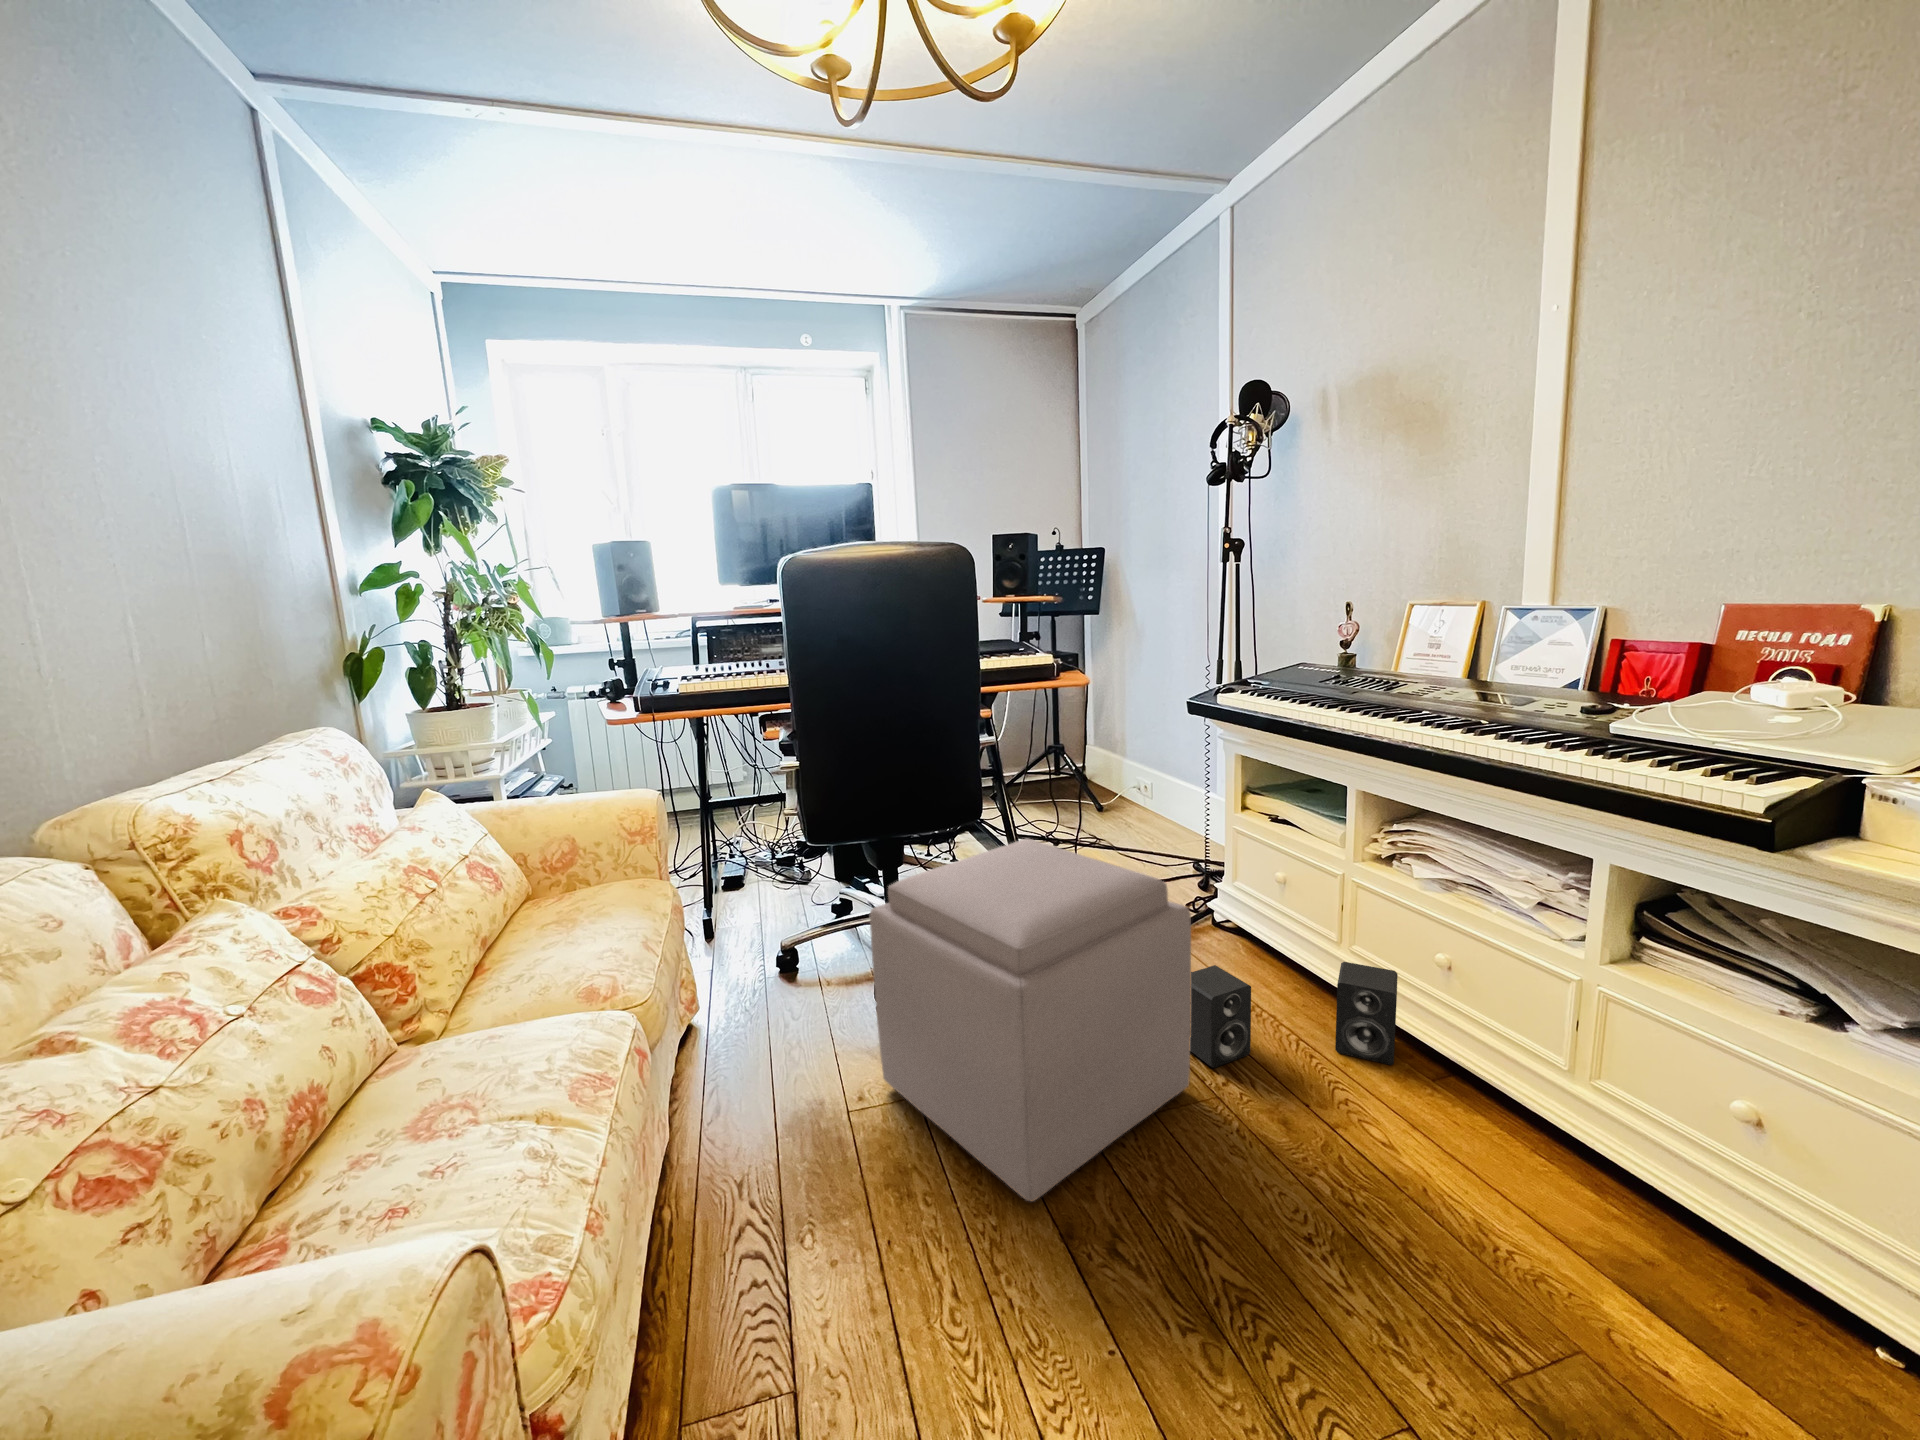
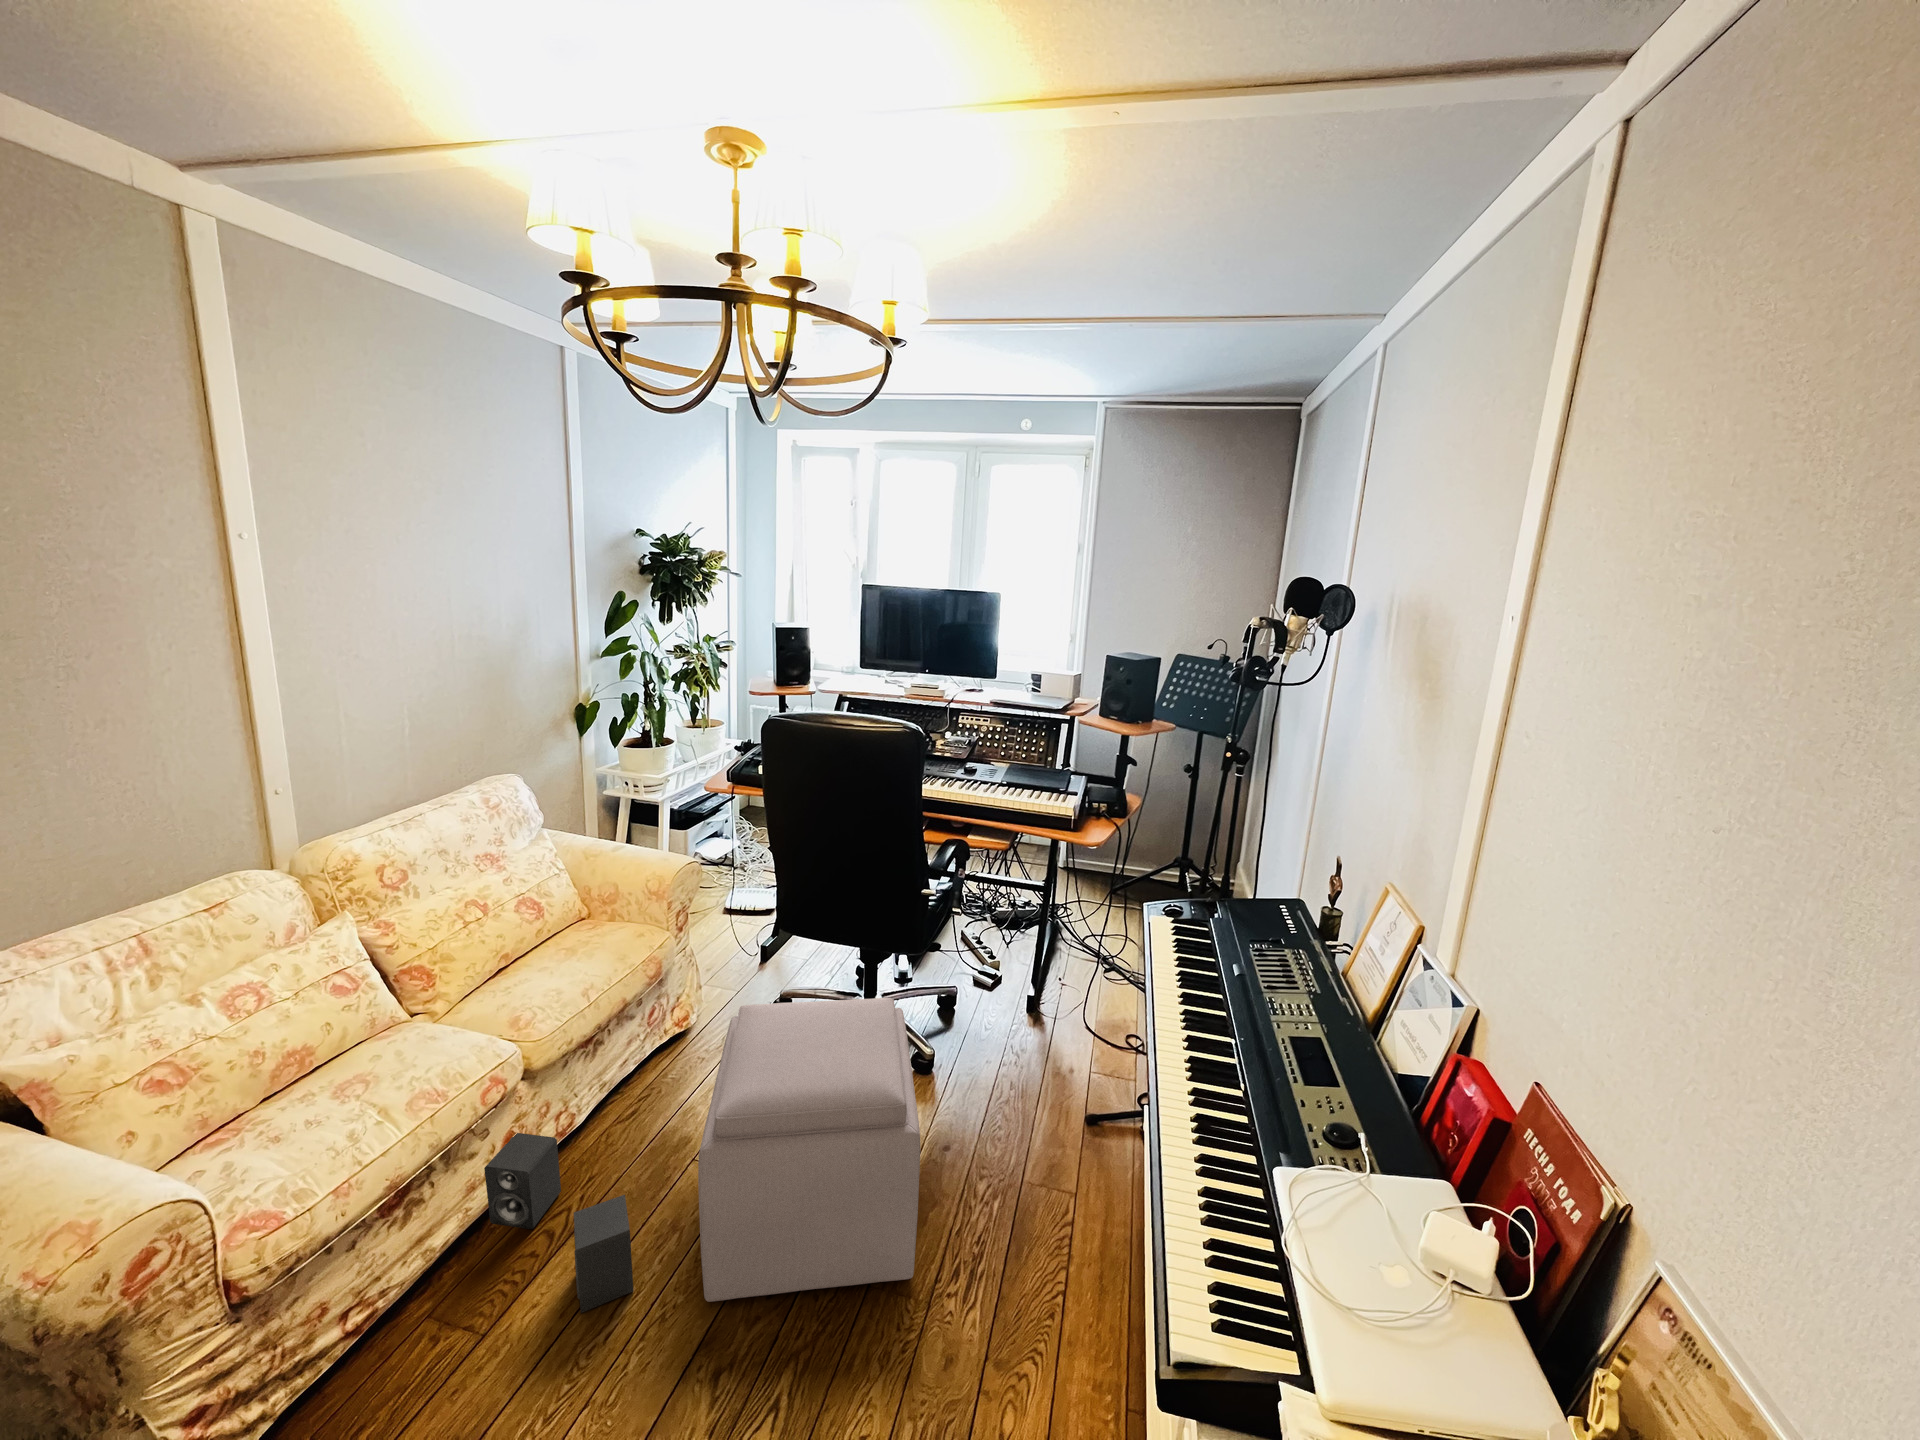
speaker: present [1190,962,1398,1068] -> present [484,1133,633,1313]

